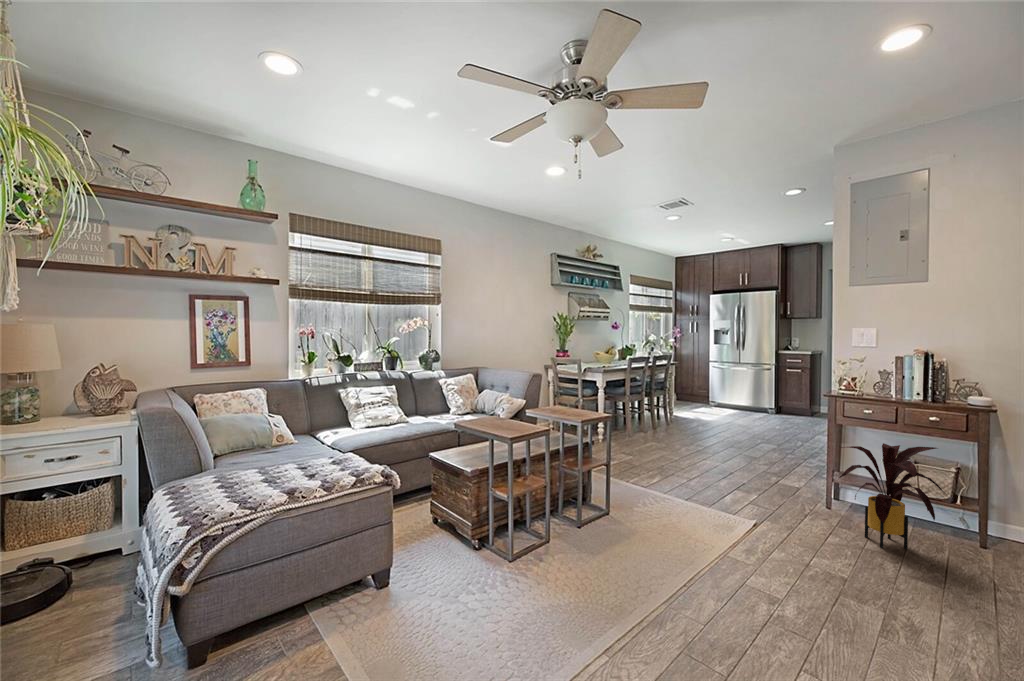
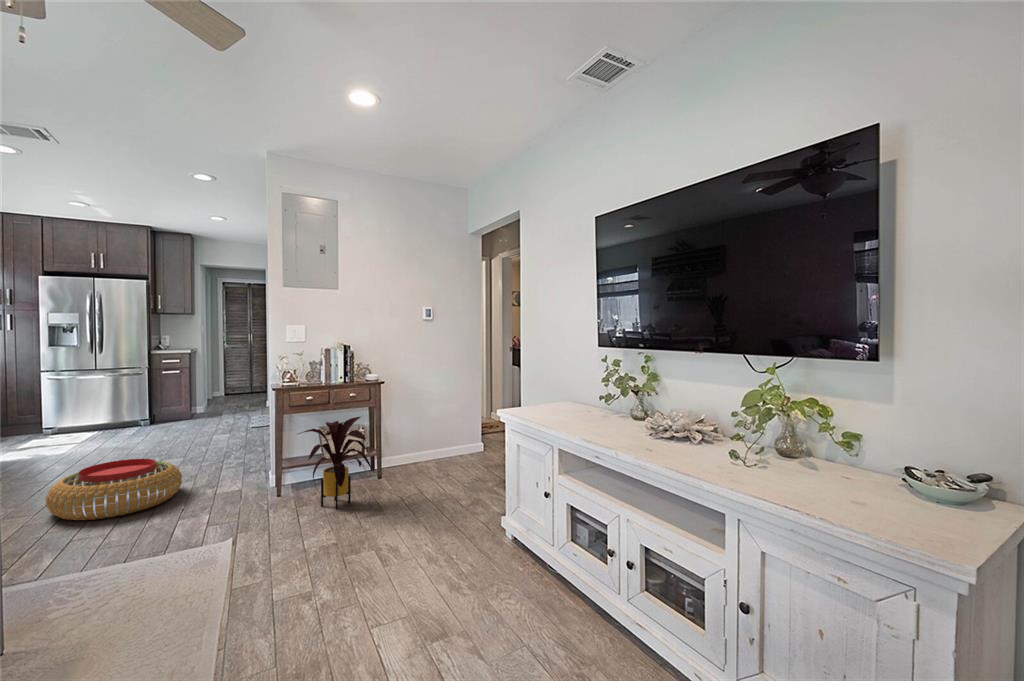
pouf: none [669,433,753,475] -> present [46,459,182,520]

